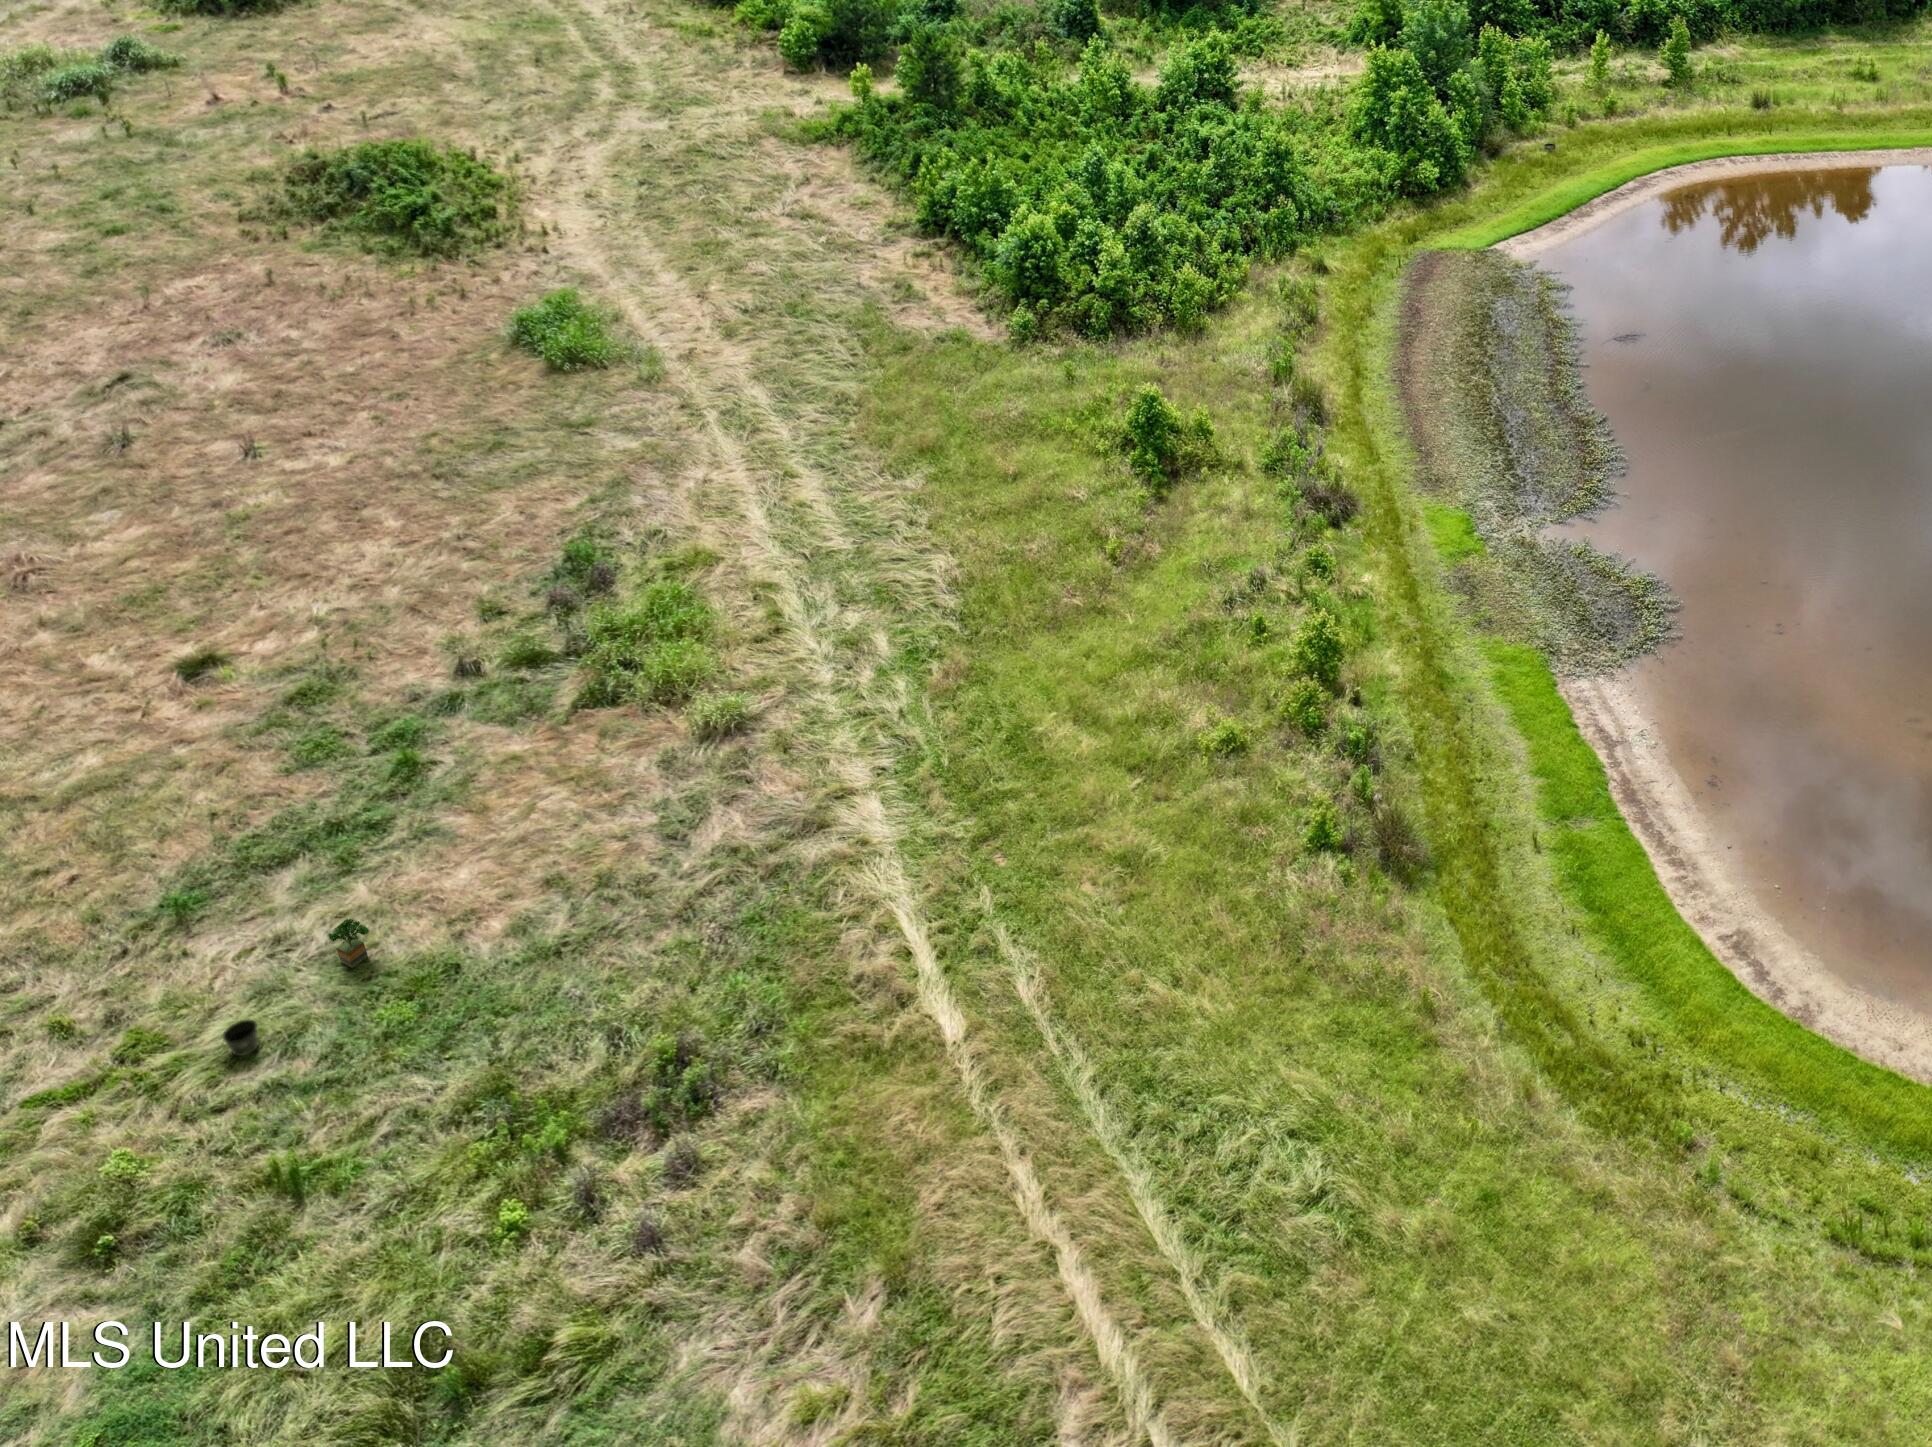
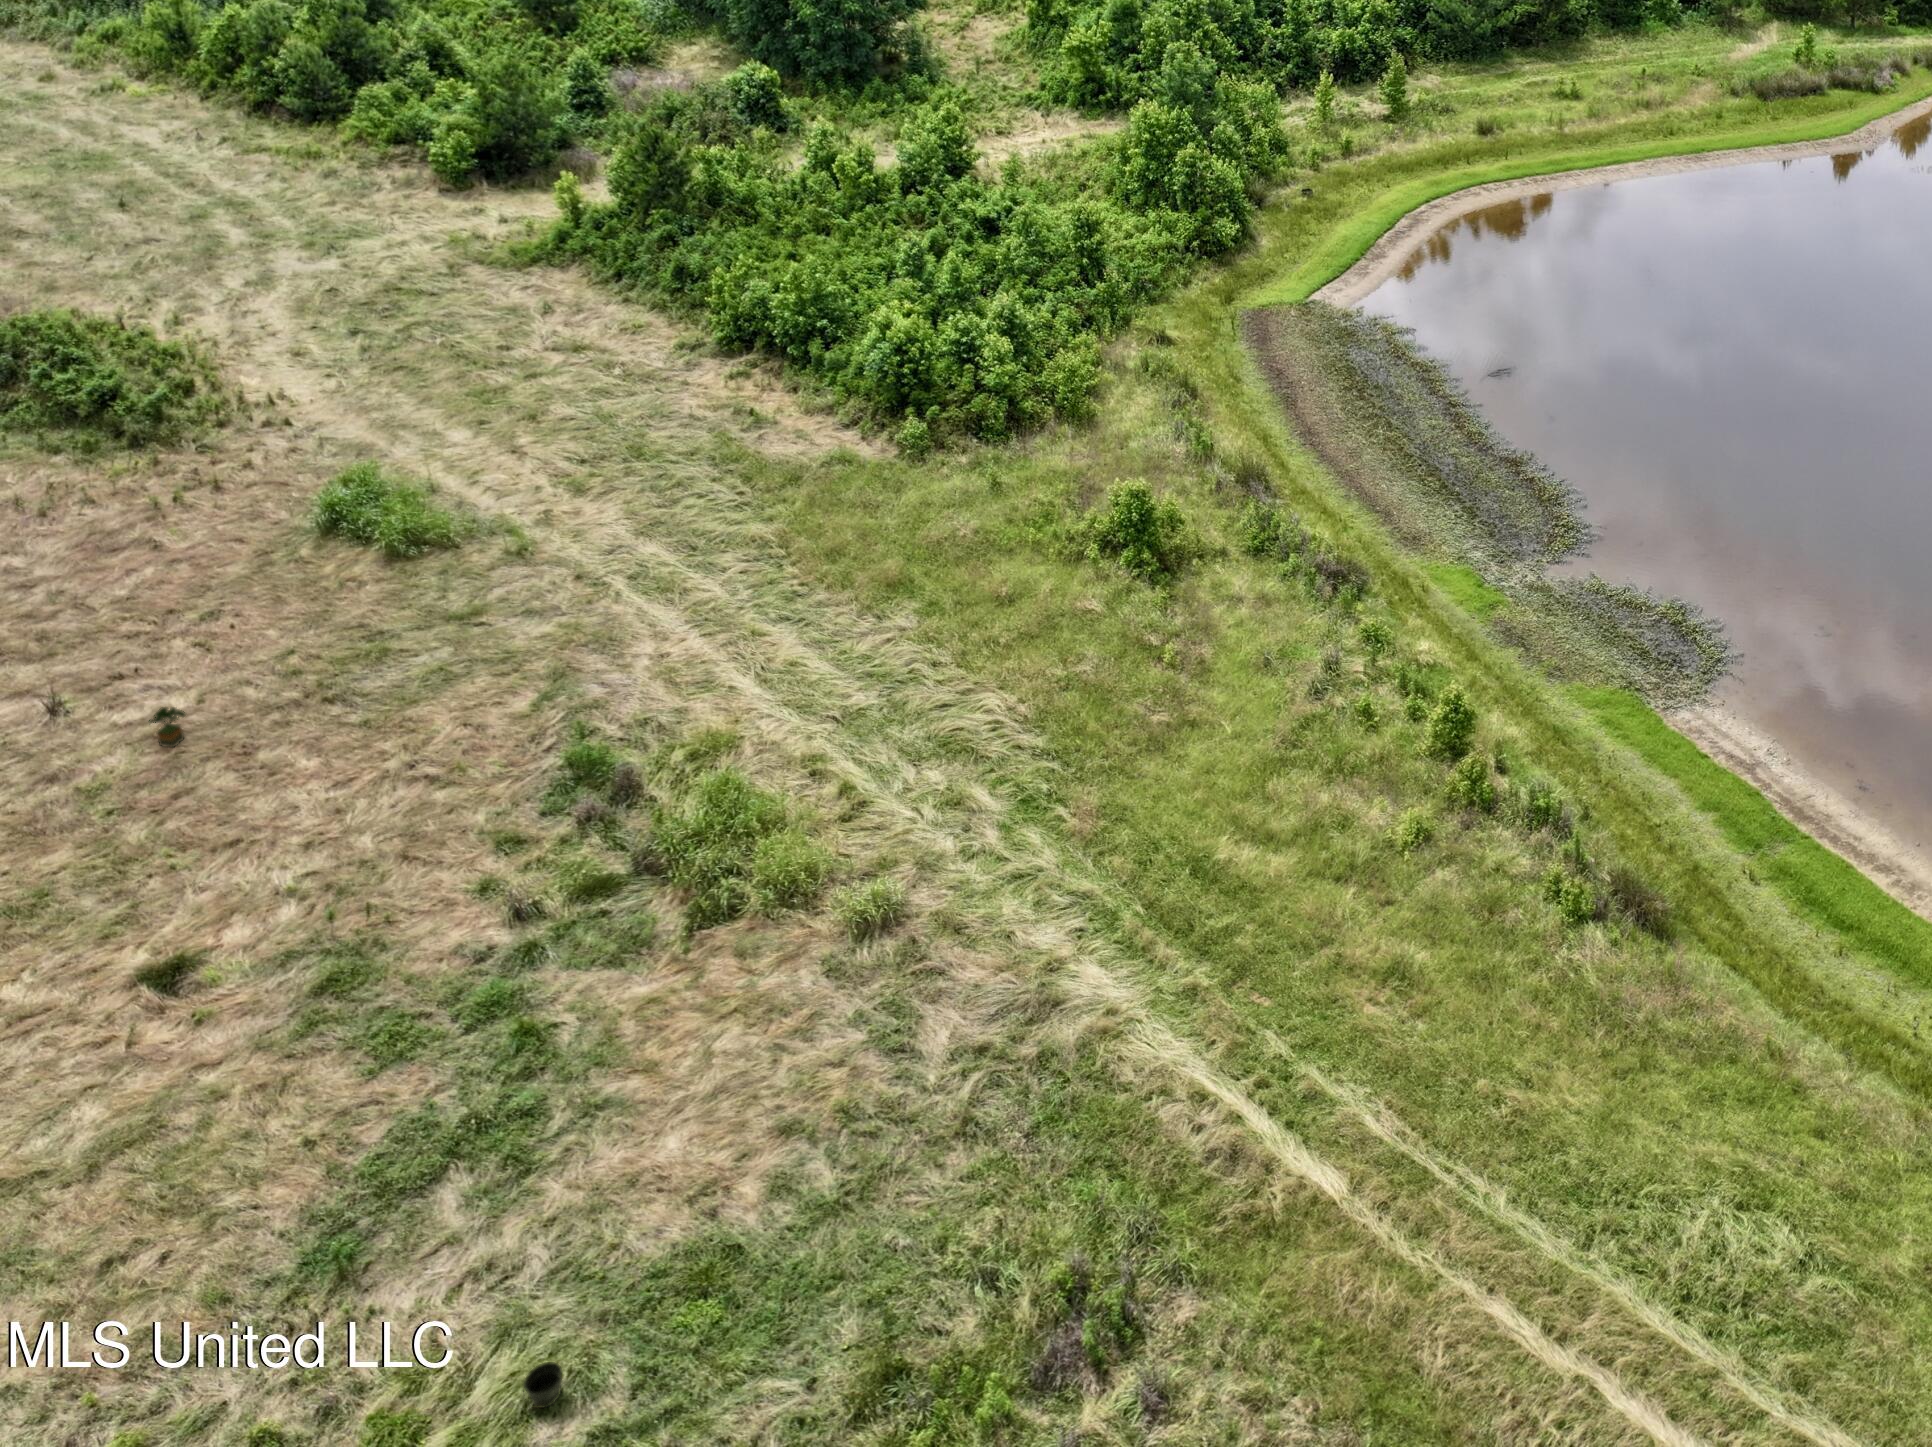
potted tree: present [328,919,369,968] -> present [149,707,185,748]

